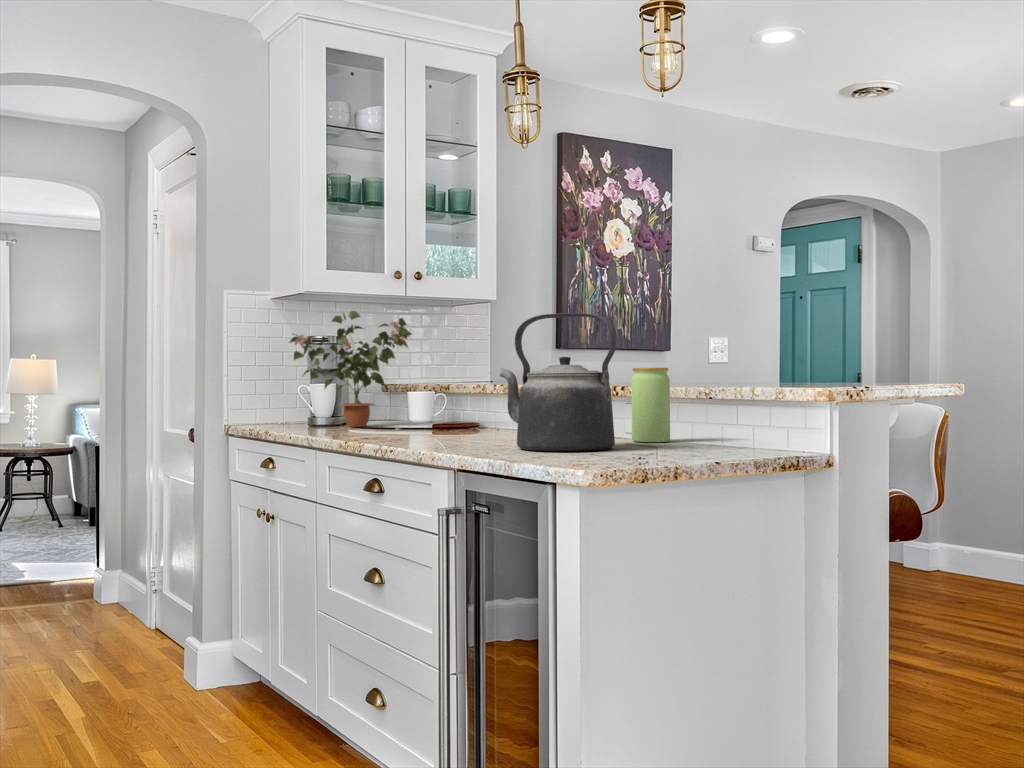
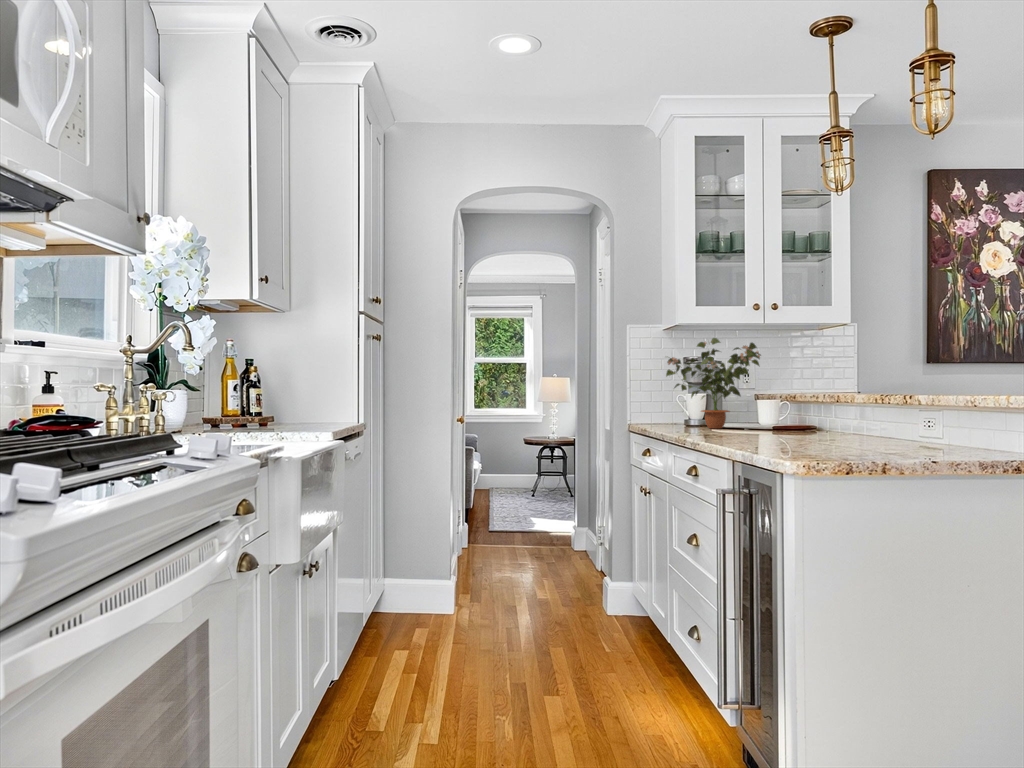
kettle: present [500,313,617,451] -> none [786,338,888,459]
jar: present [631,368,670,442] -> none [924,386,965,456]

